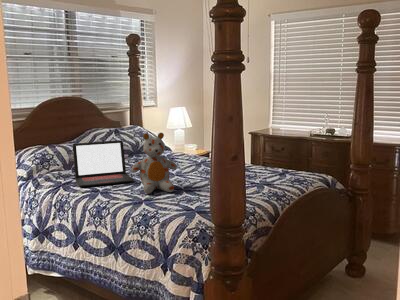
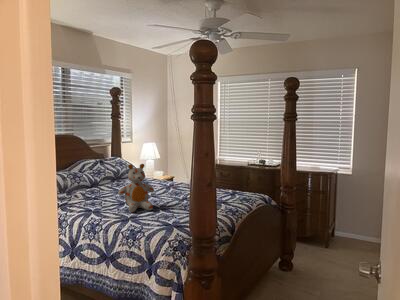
laptop: present [73,141,134,187] -> none [69,170,119,207]

